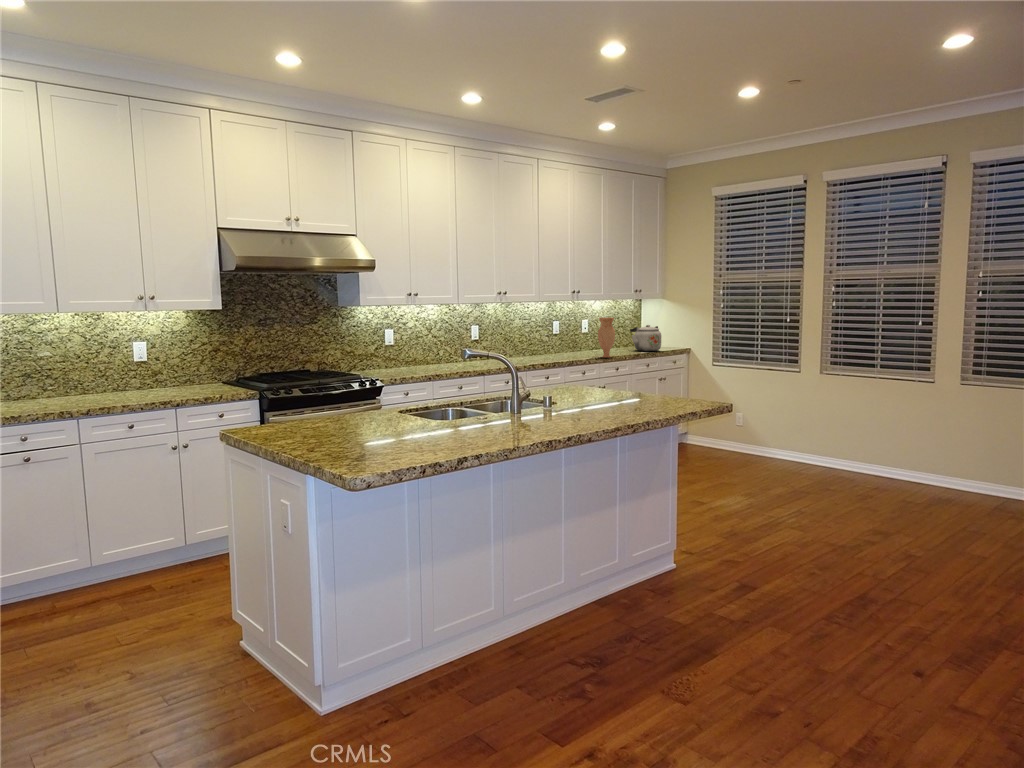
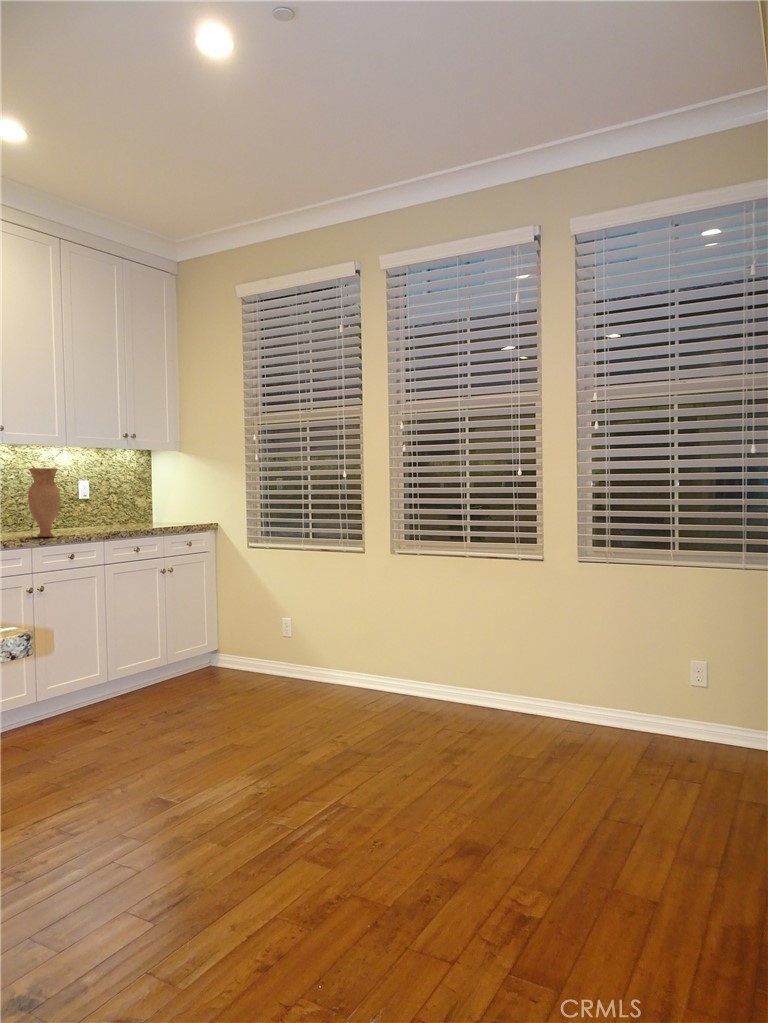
kettle: present [630,325,661,351] -> none [111,486,163,528]

